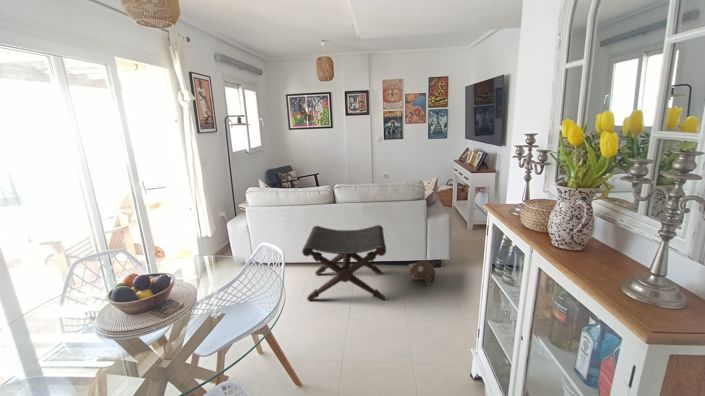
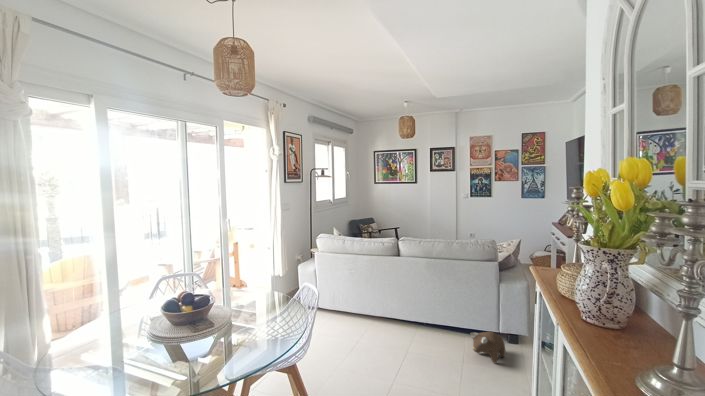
footstool: present [302,225,386,300] -> none [353,276,445,370]

